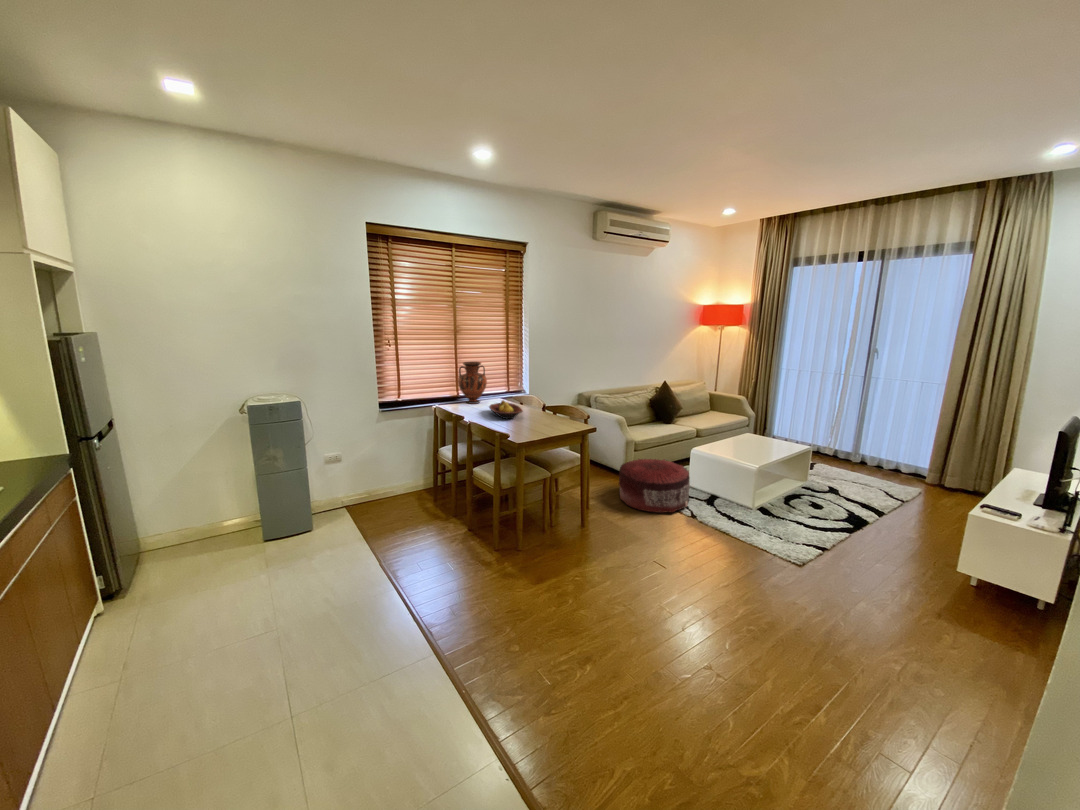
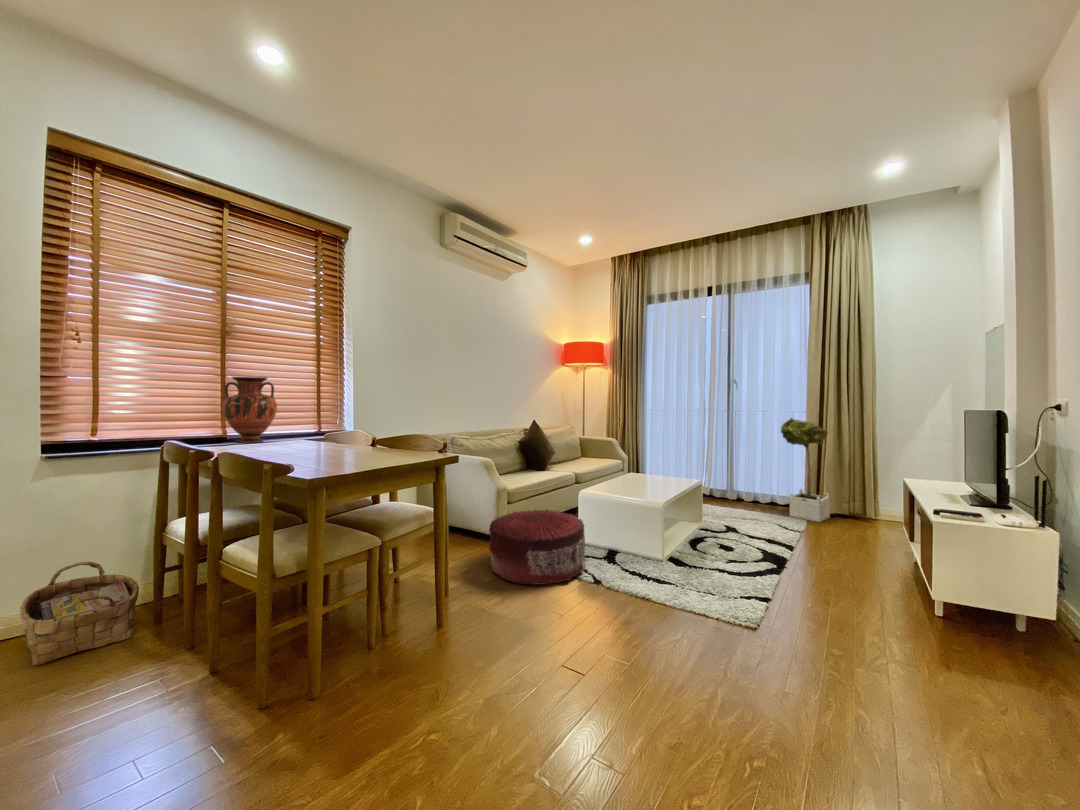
potted tree: none [905,395,961,495] -> present [781,418,830,522]
fruit bowl: present [489,400,523,419] -> none [271,427,332,454]
woven basket: none [384,465,428,513] -> present [20,562,139,665]

